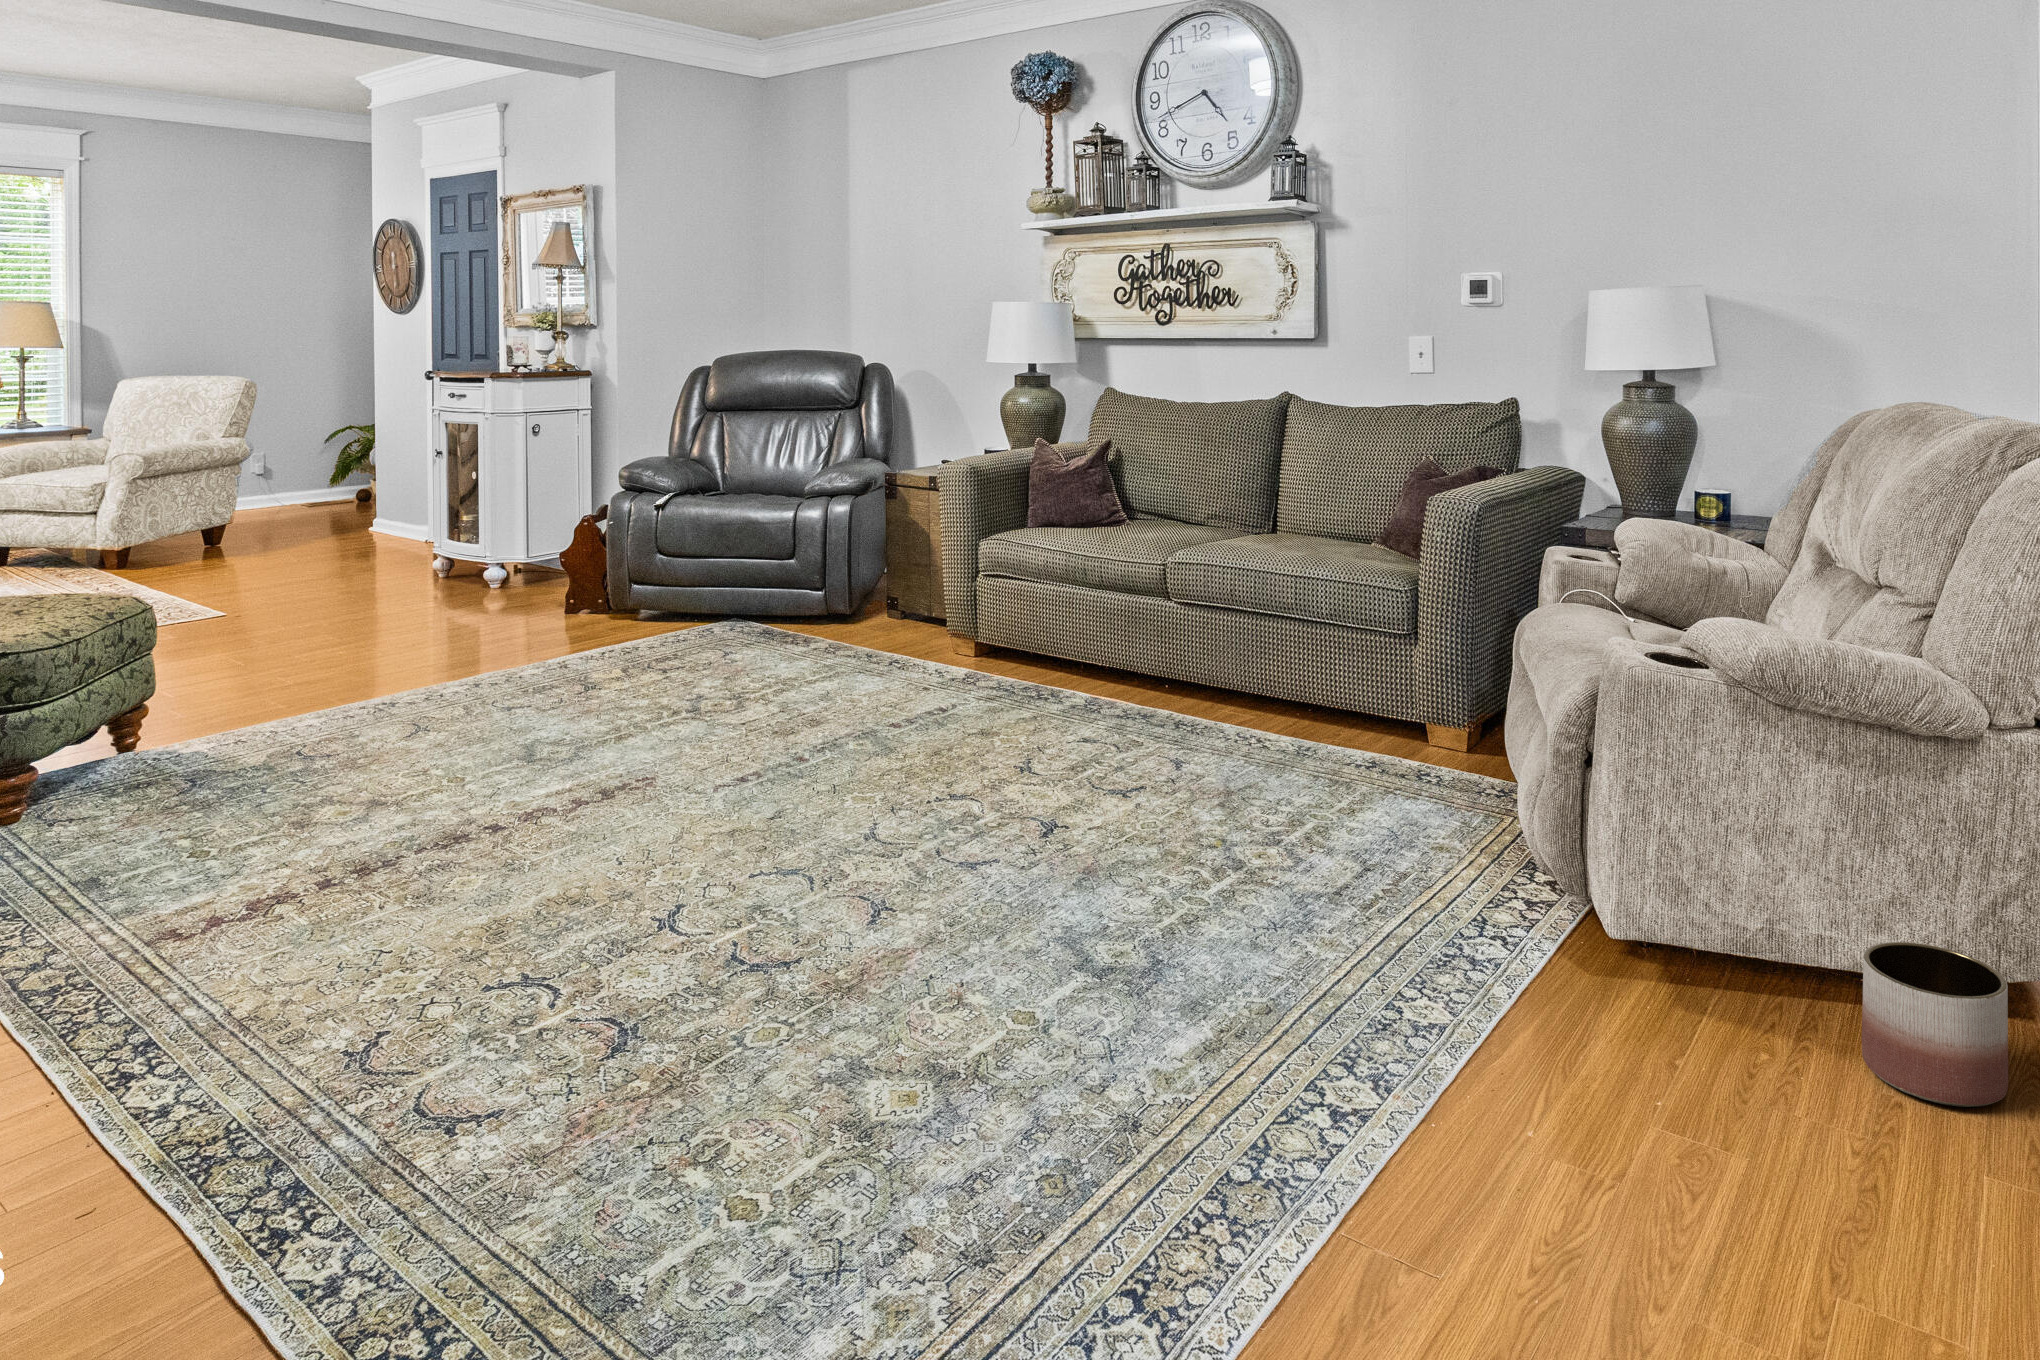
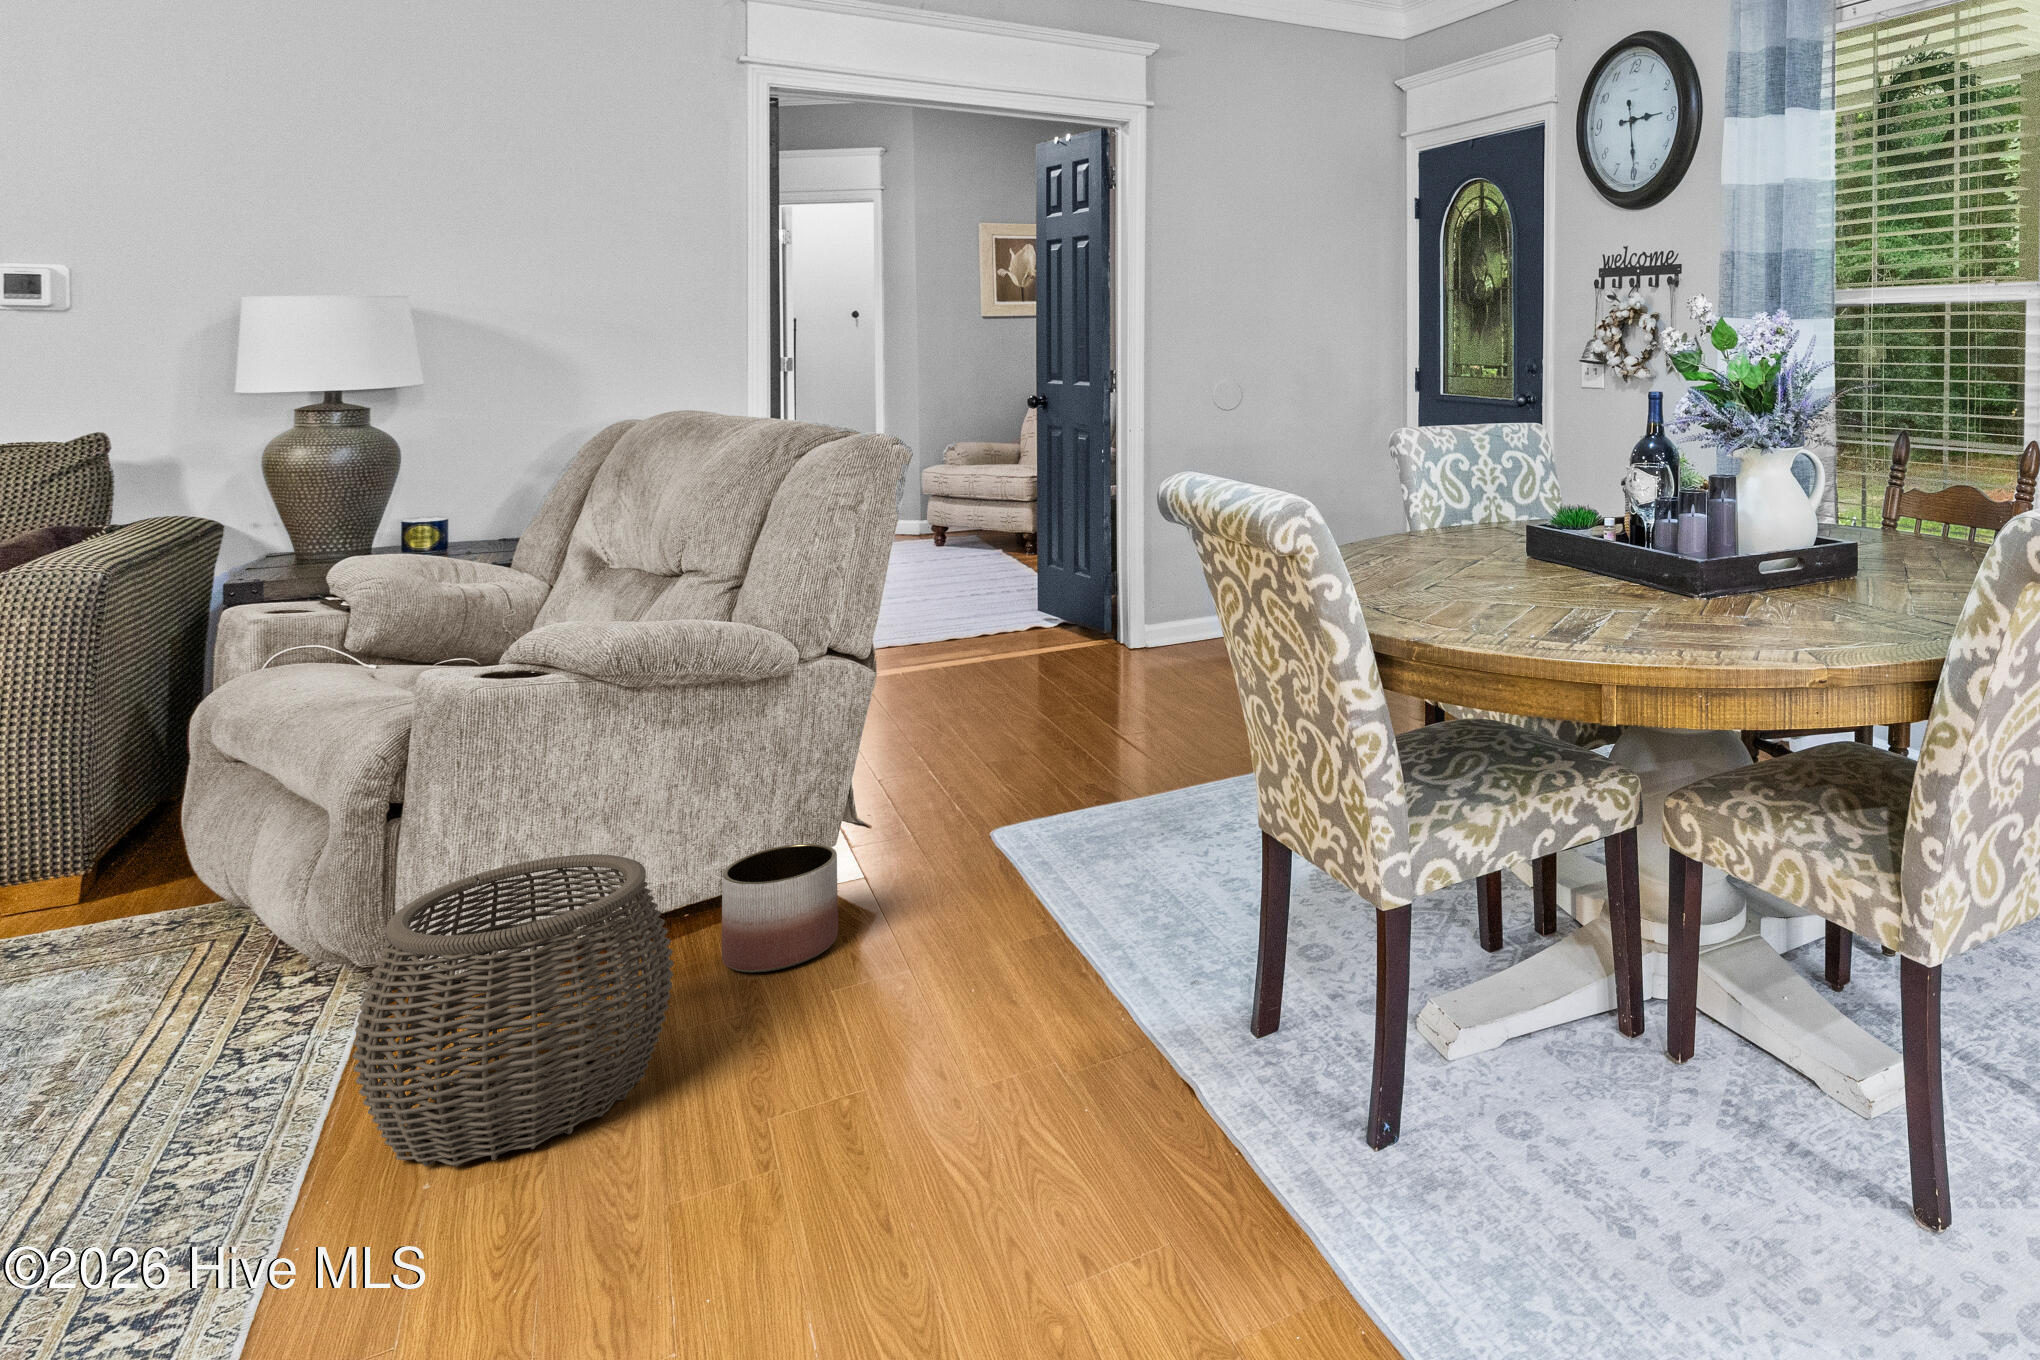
woven basket: none [1499,848,1768,1151] -> present [353,854,674,1166]

